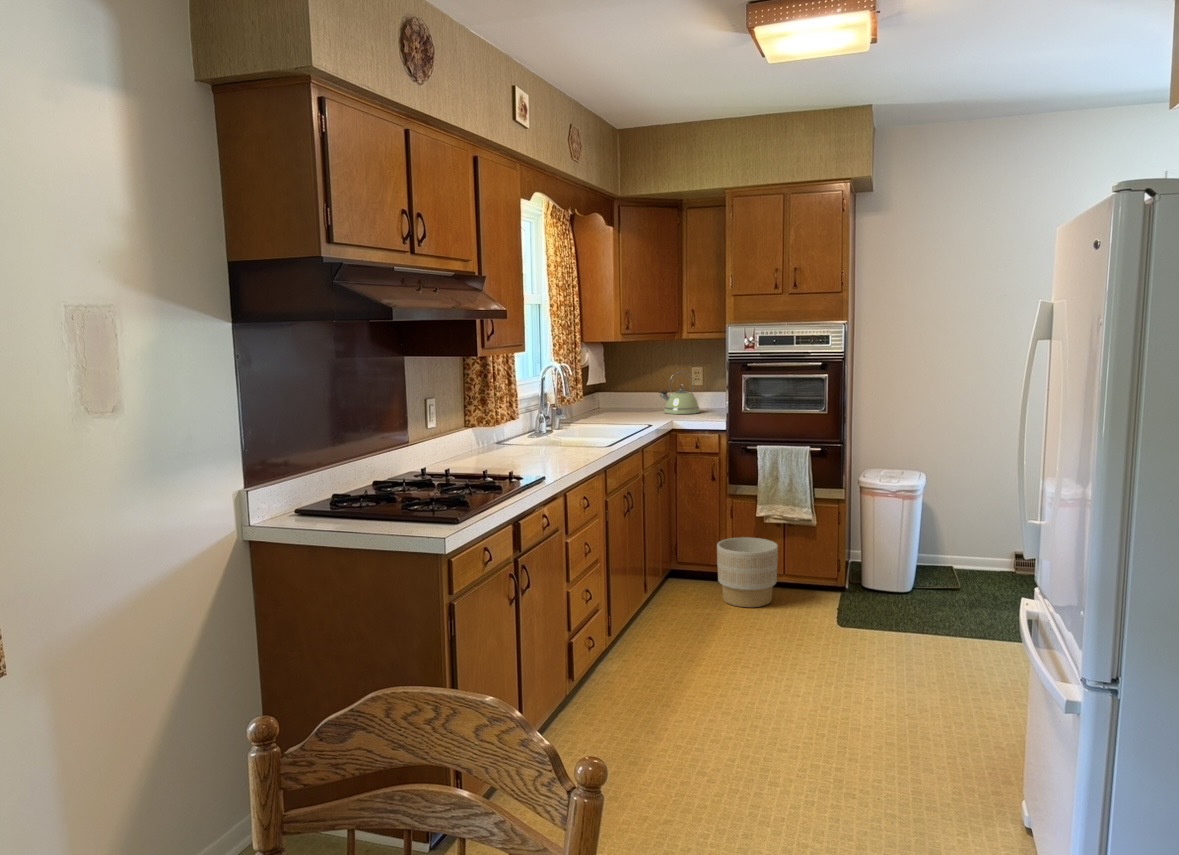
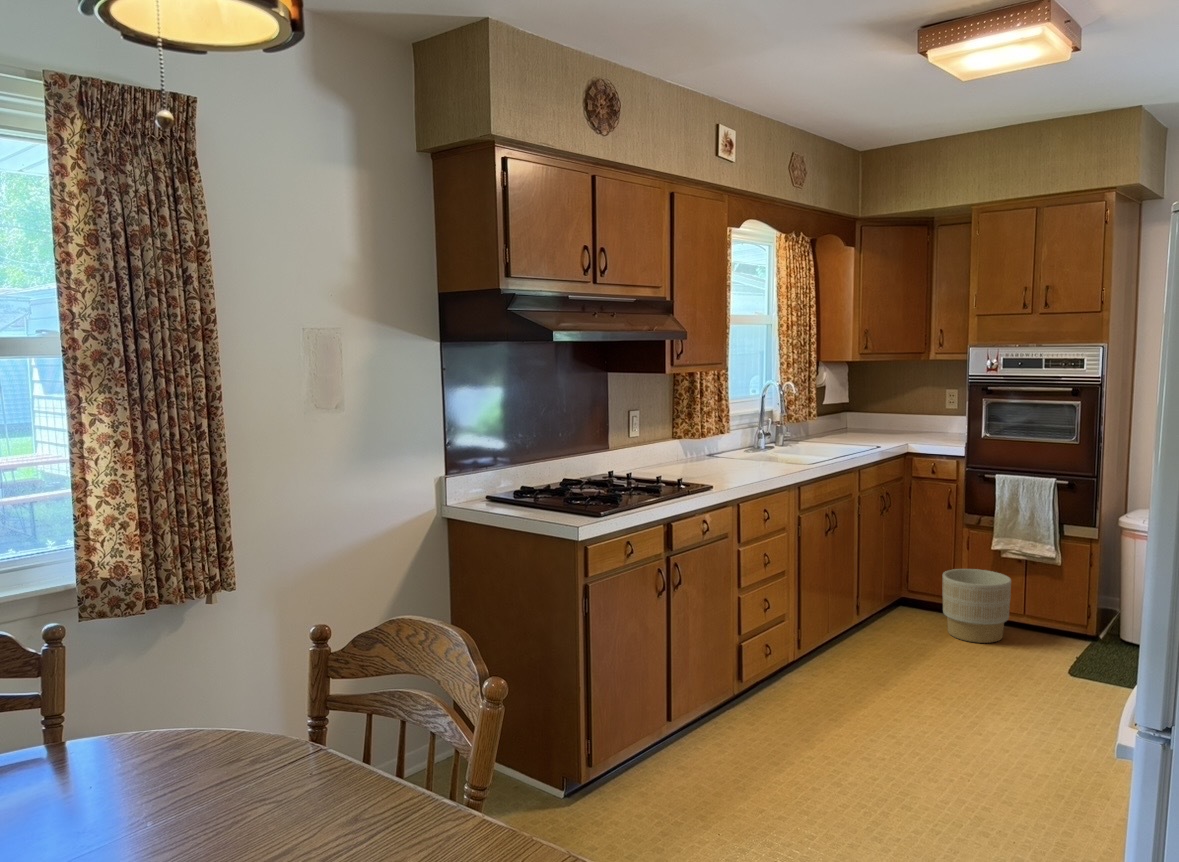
kettle: present [659,372,700,414] -> none [903,395,948,439]

